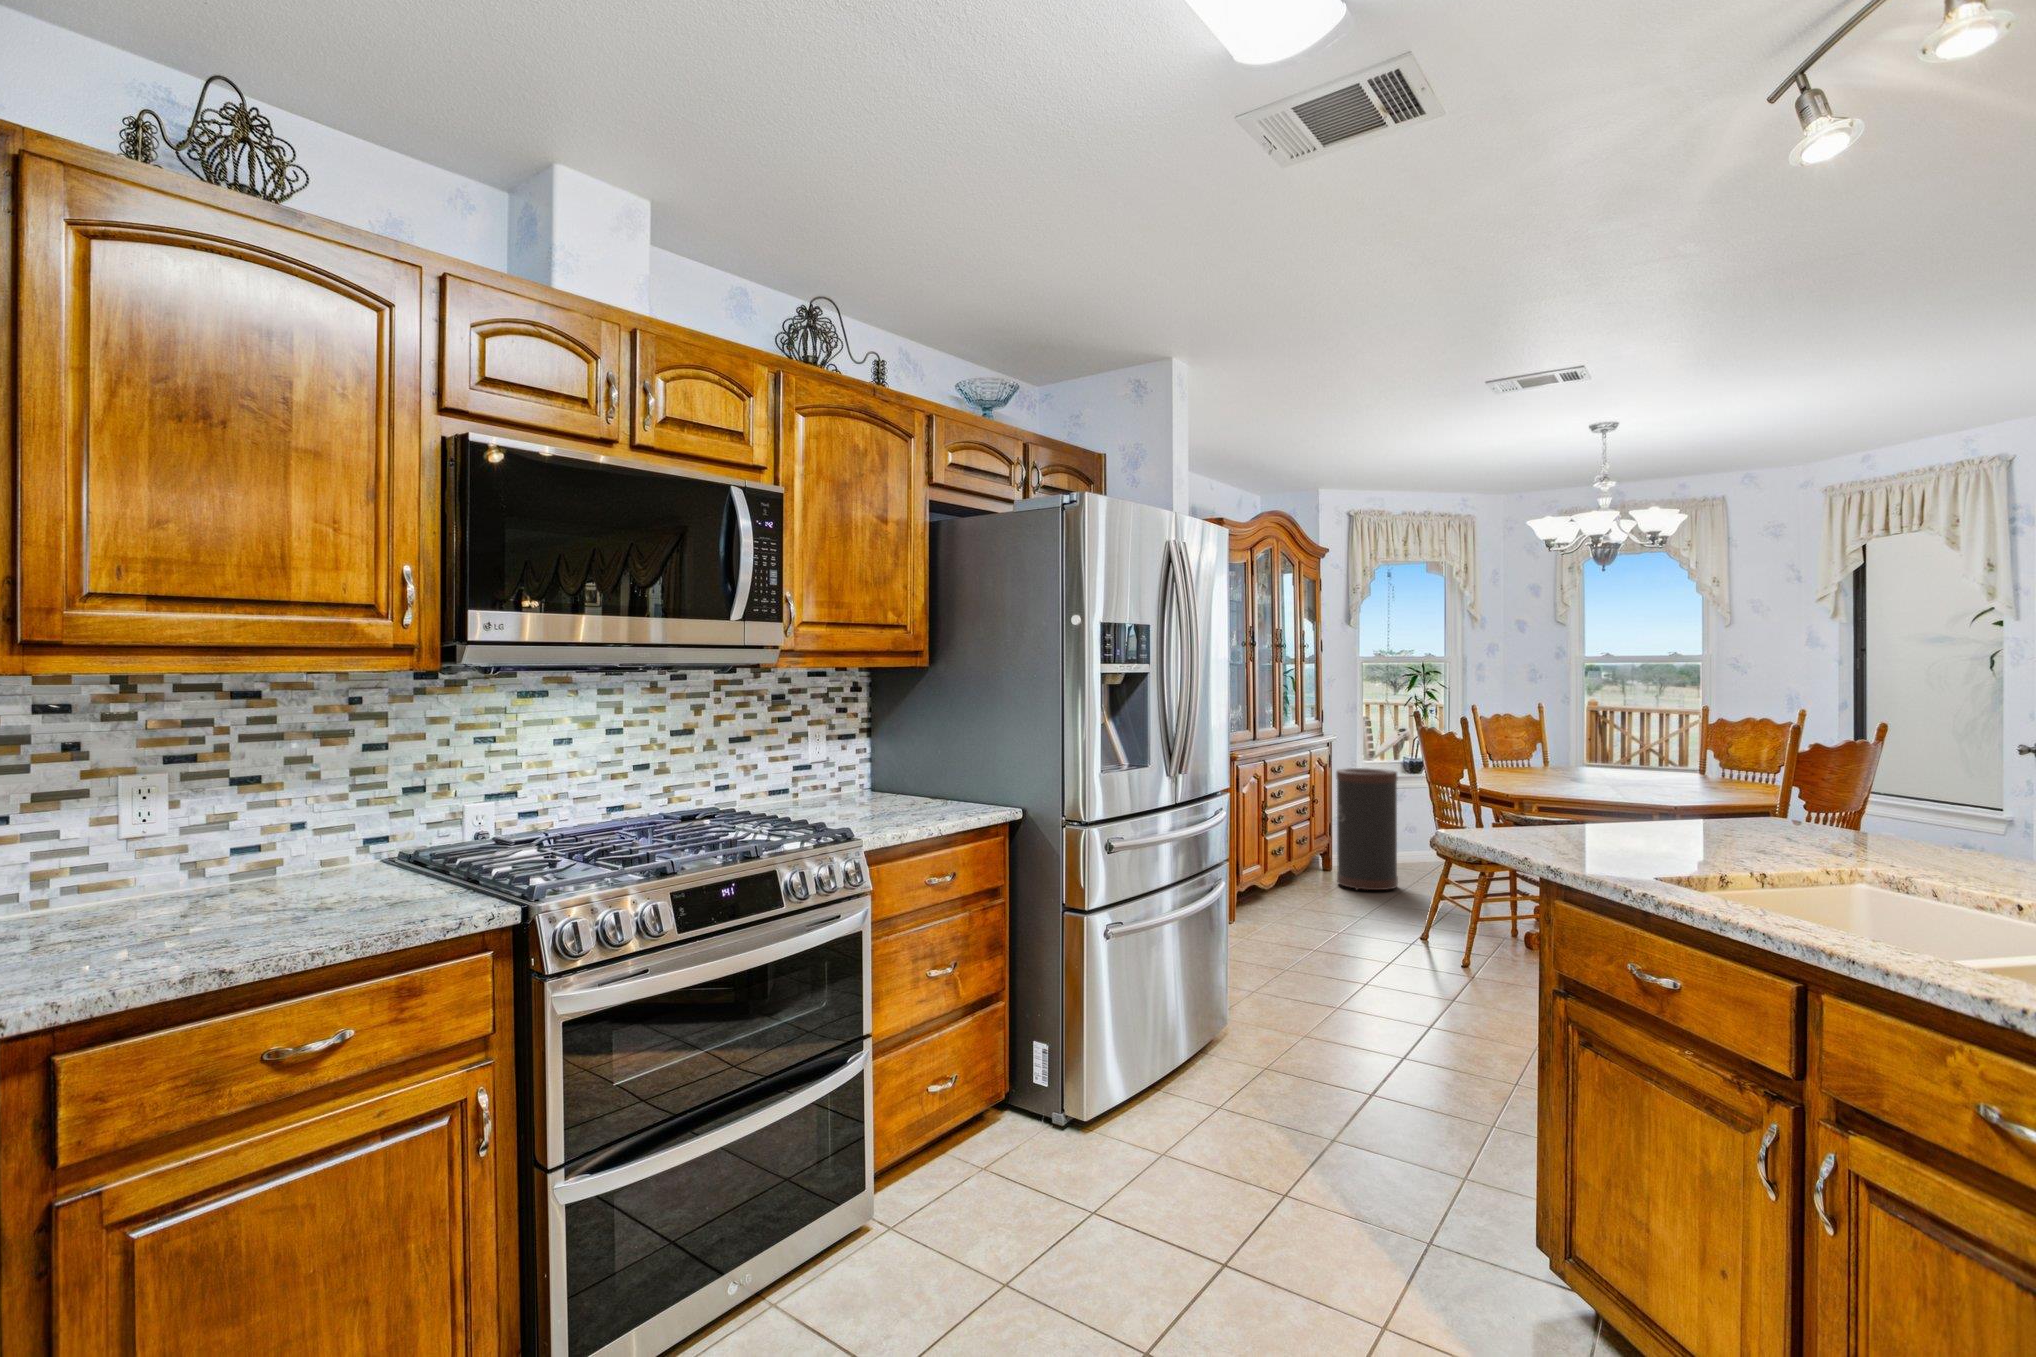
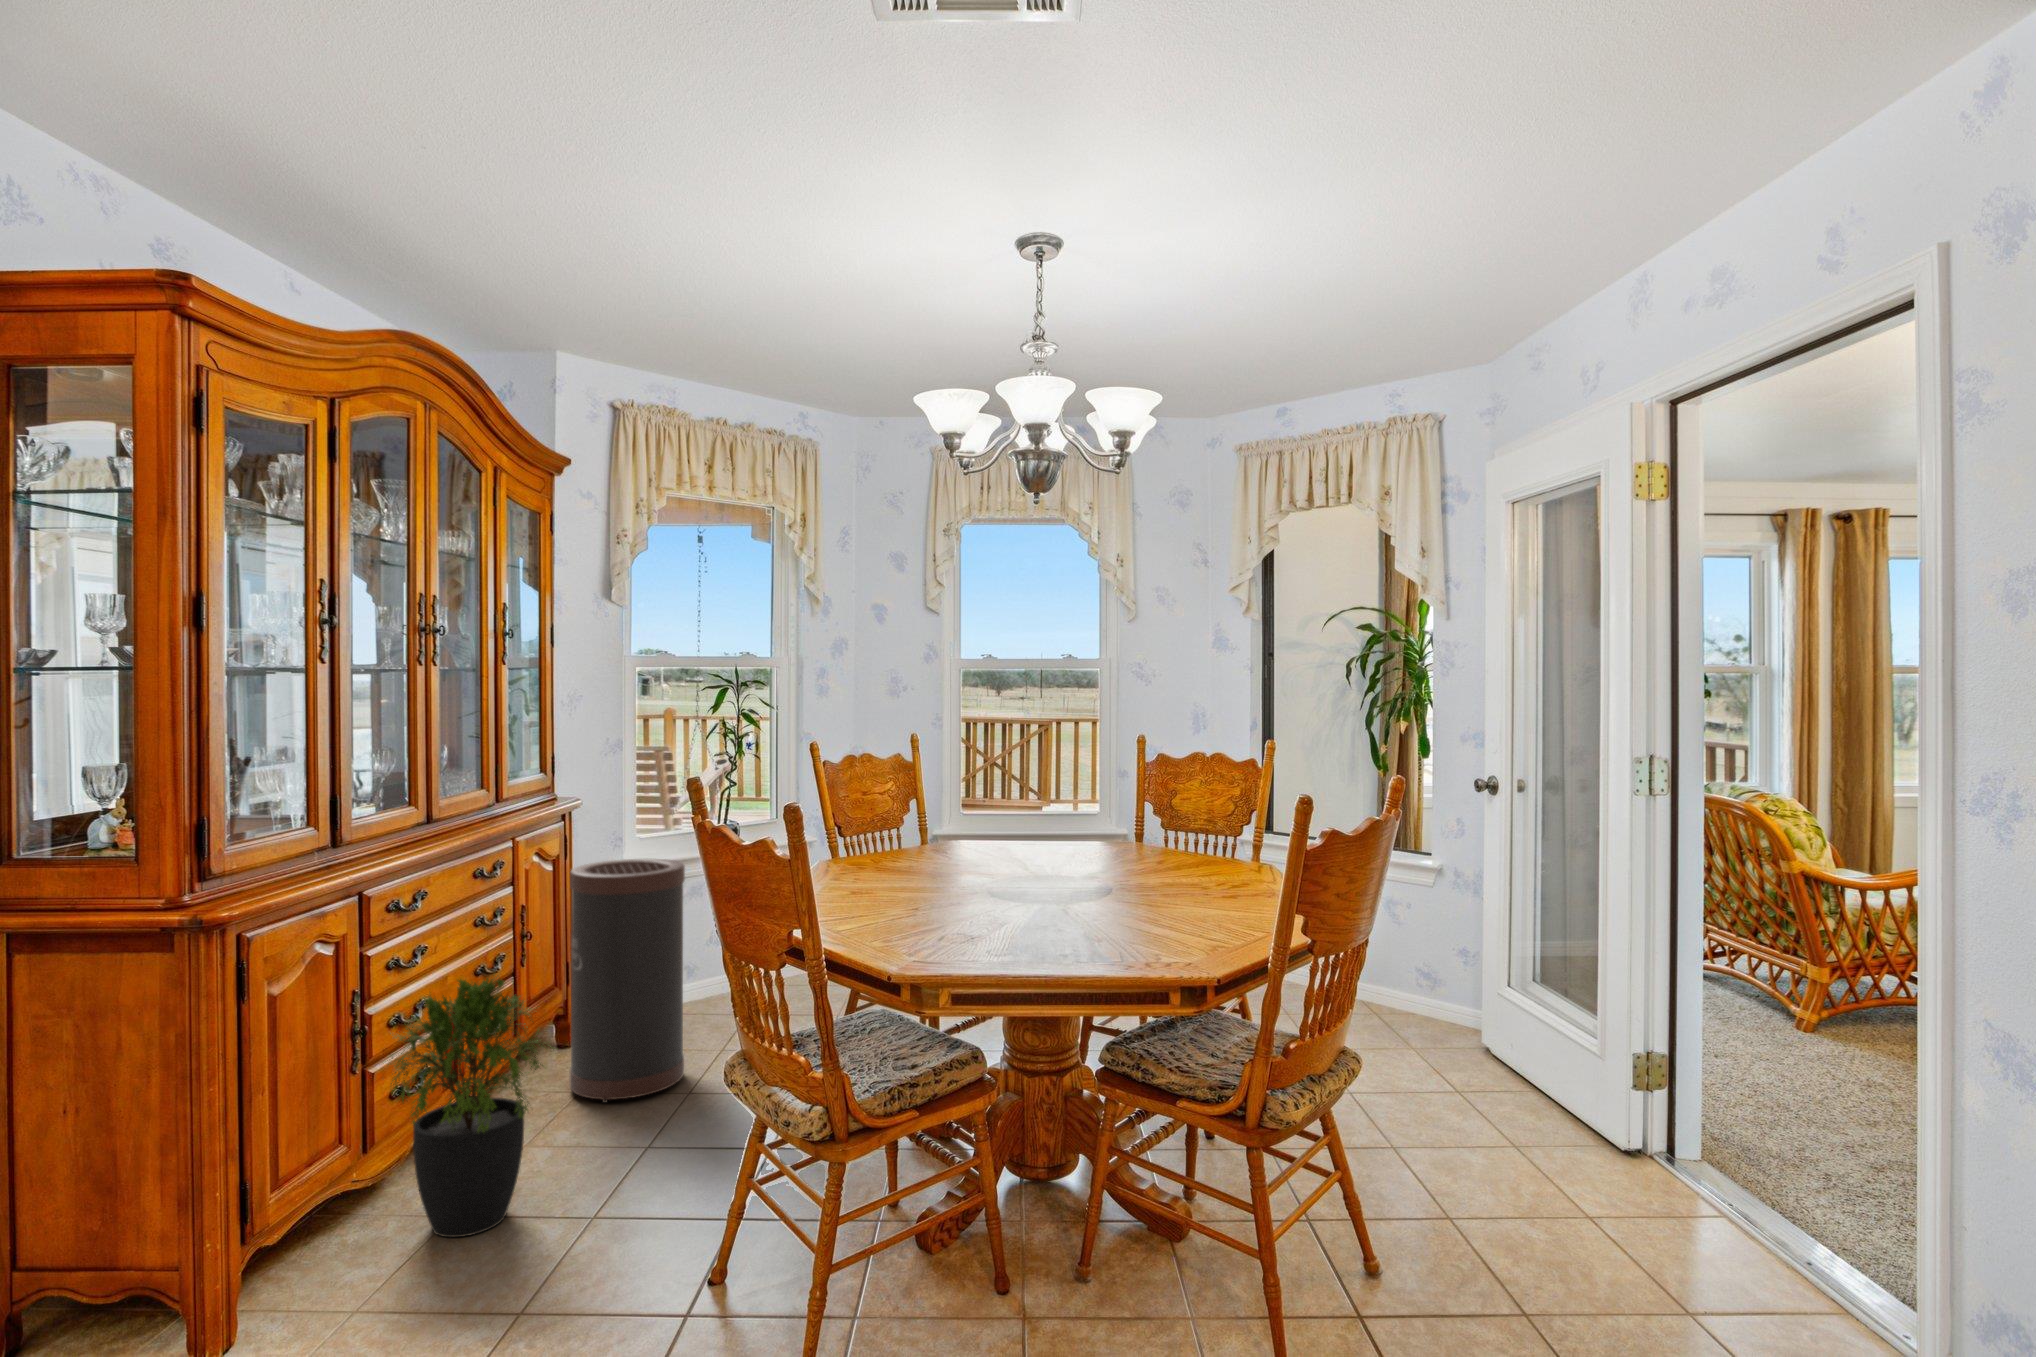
potted plant: none [1270,804,1344,919] -> present [385,976,553,1237]

